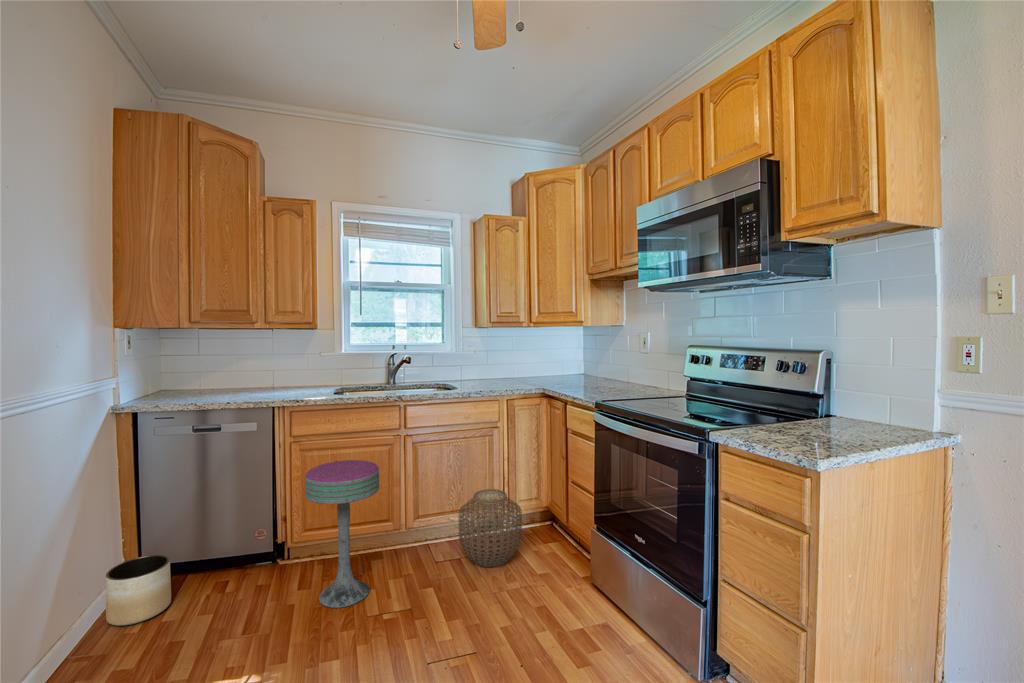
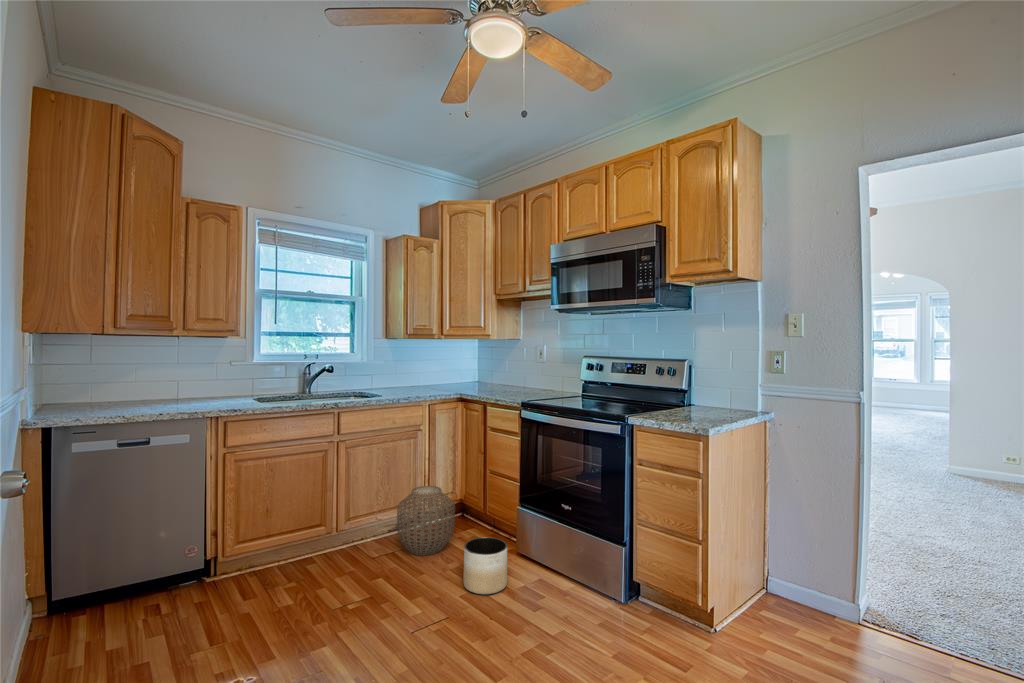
bar stool: present [305,460,379,608] -> none [265,465,338,607]
planter: present [106,555,171,626] -> present [463,537,507,595]

